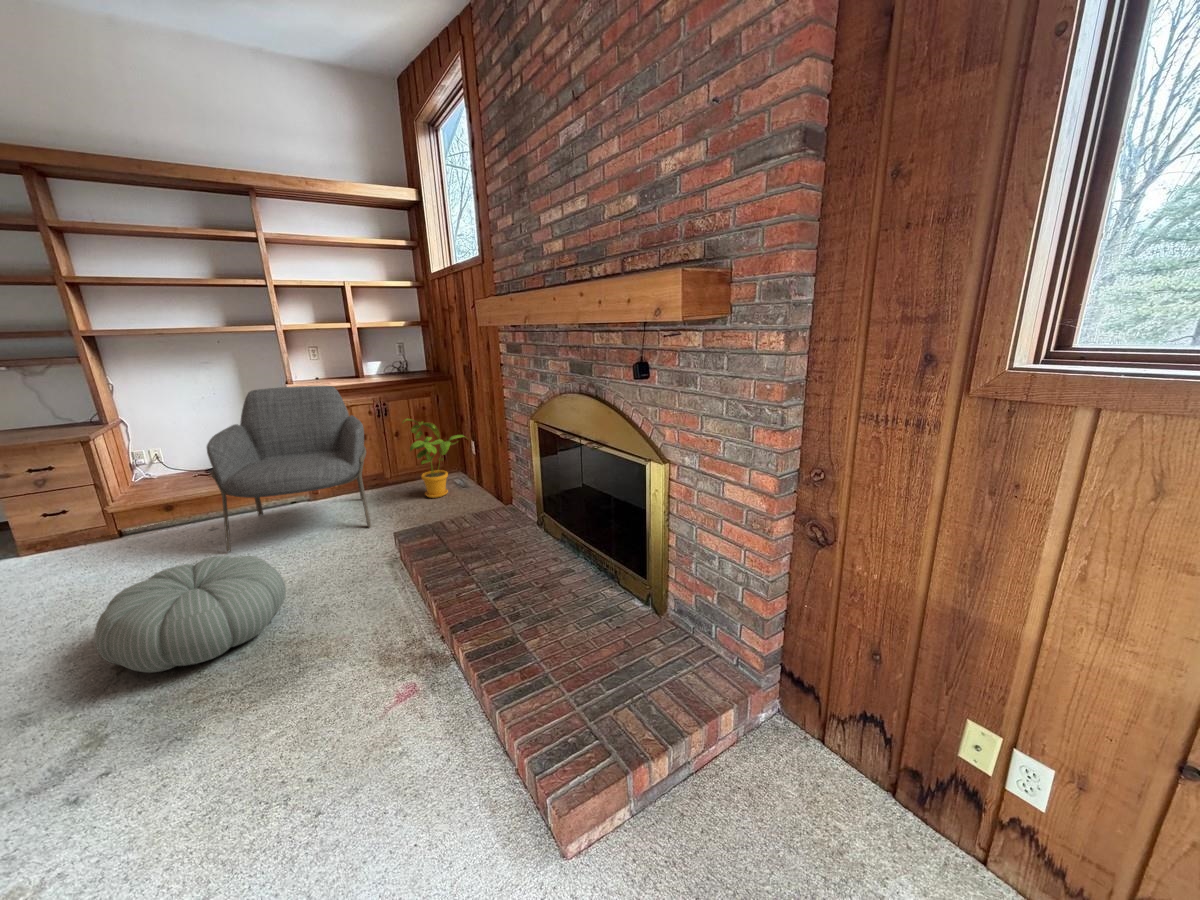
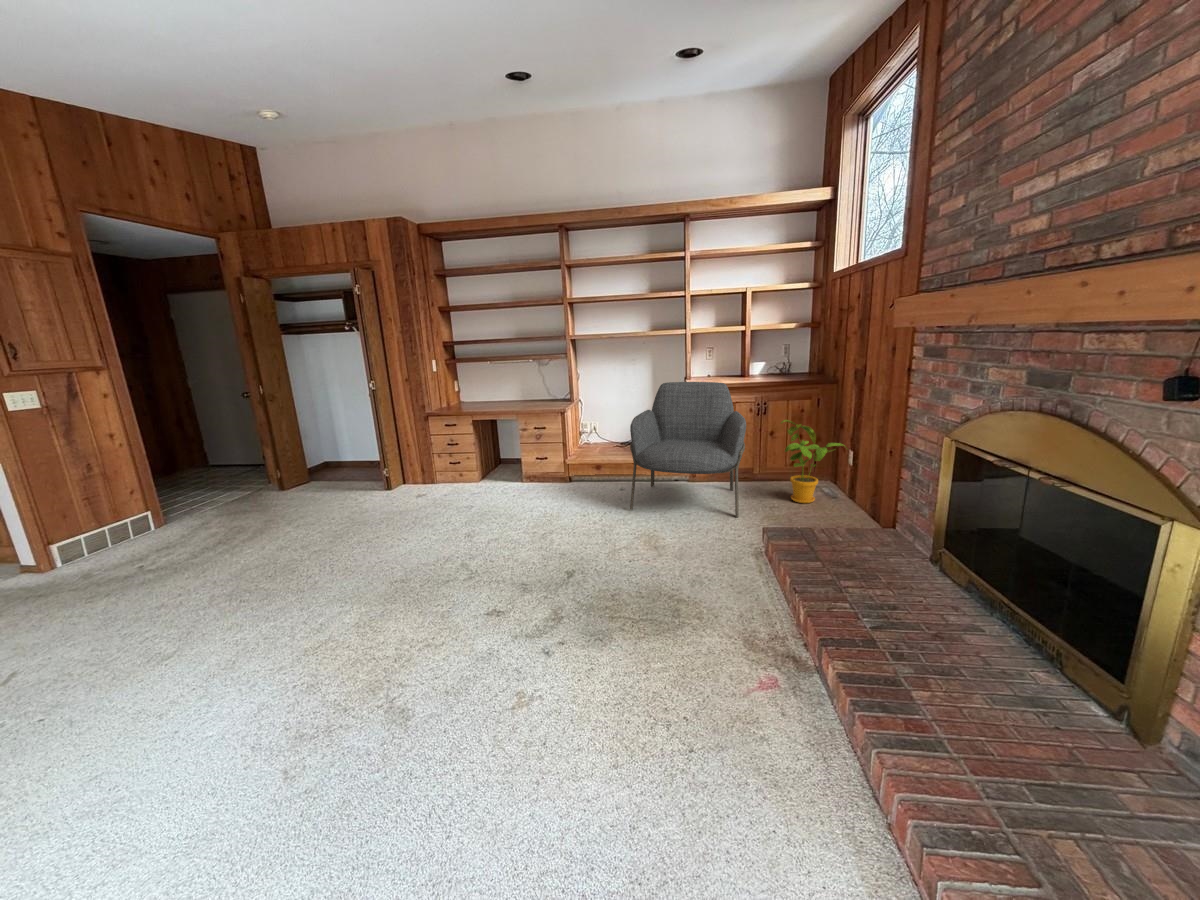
pouf: present [94,556,286,673] -> none [561,512,673,589]

